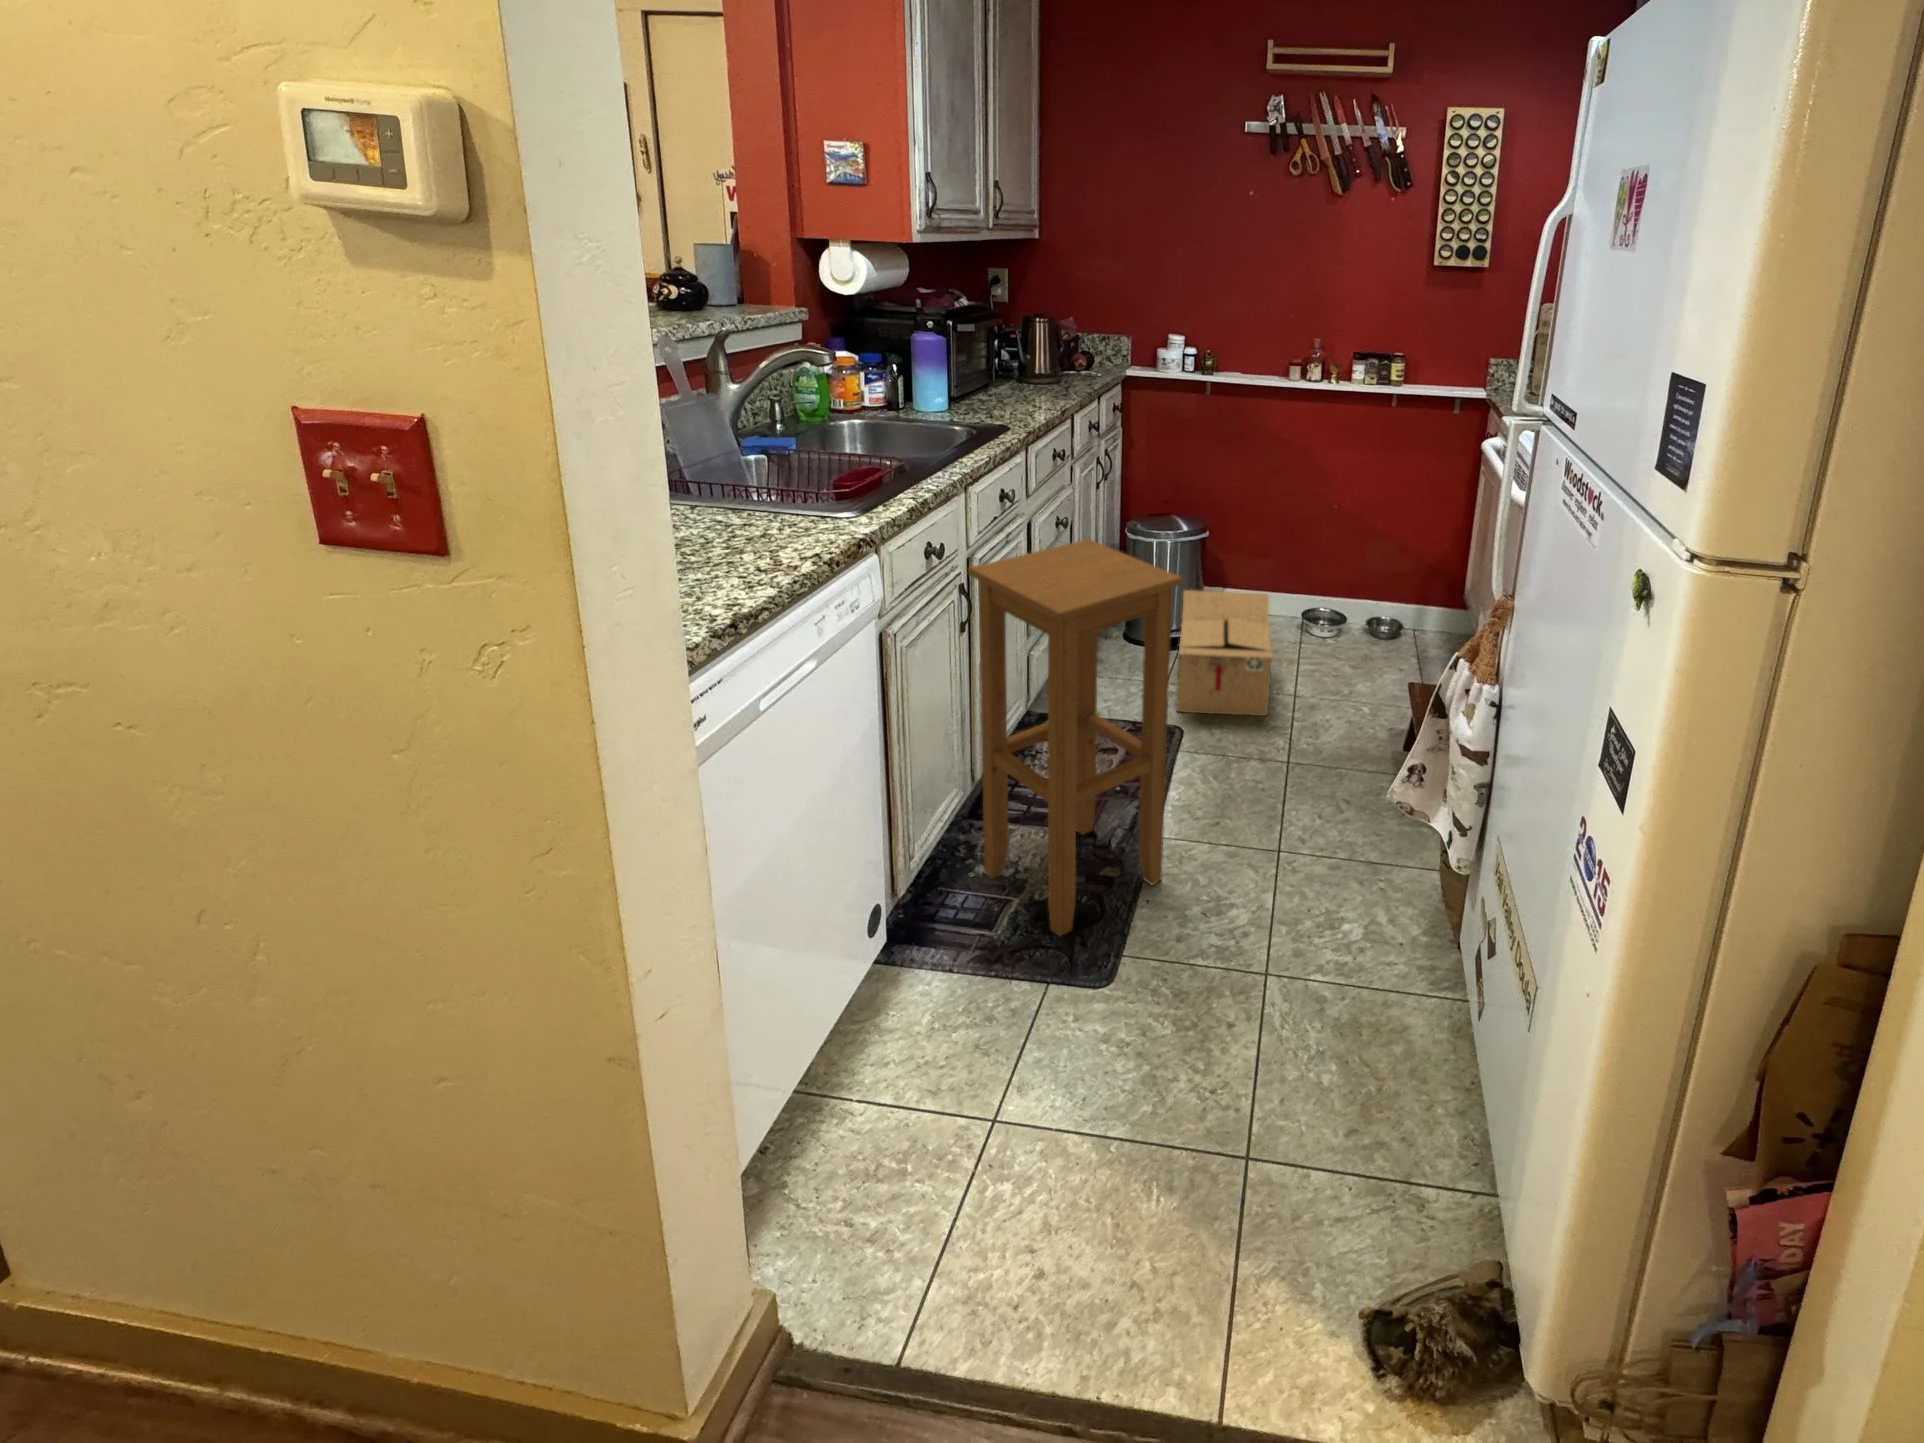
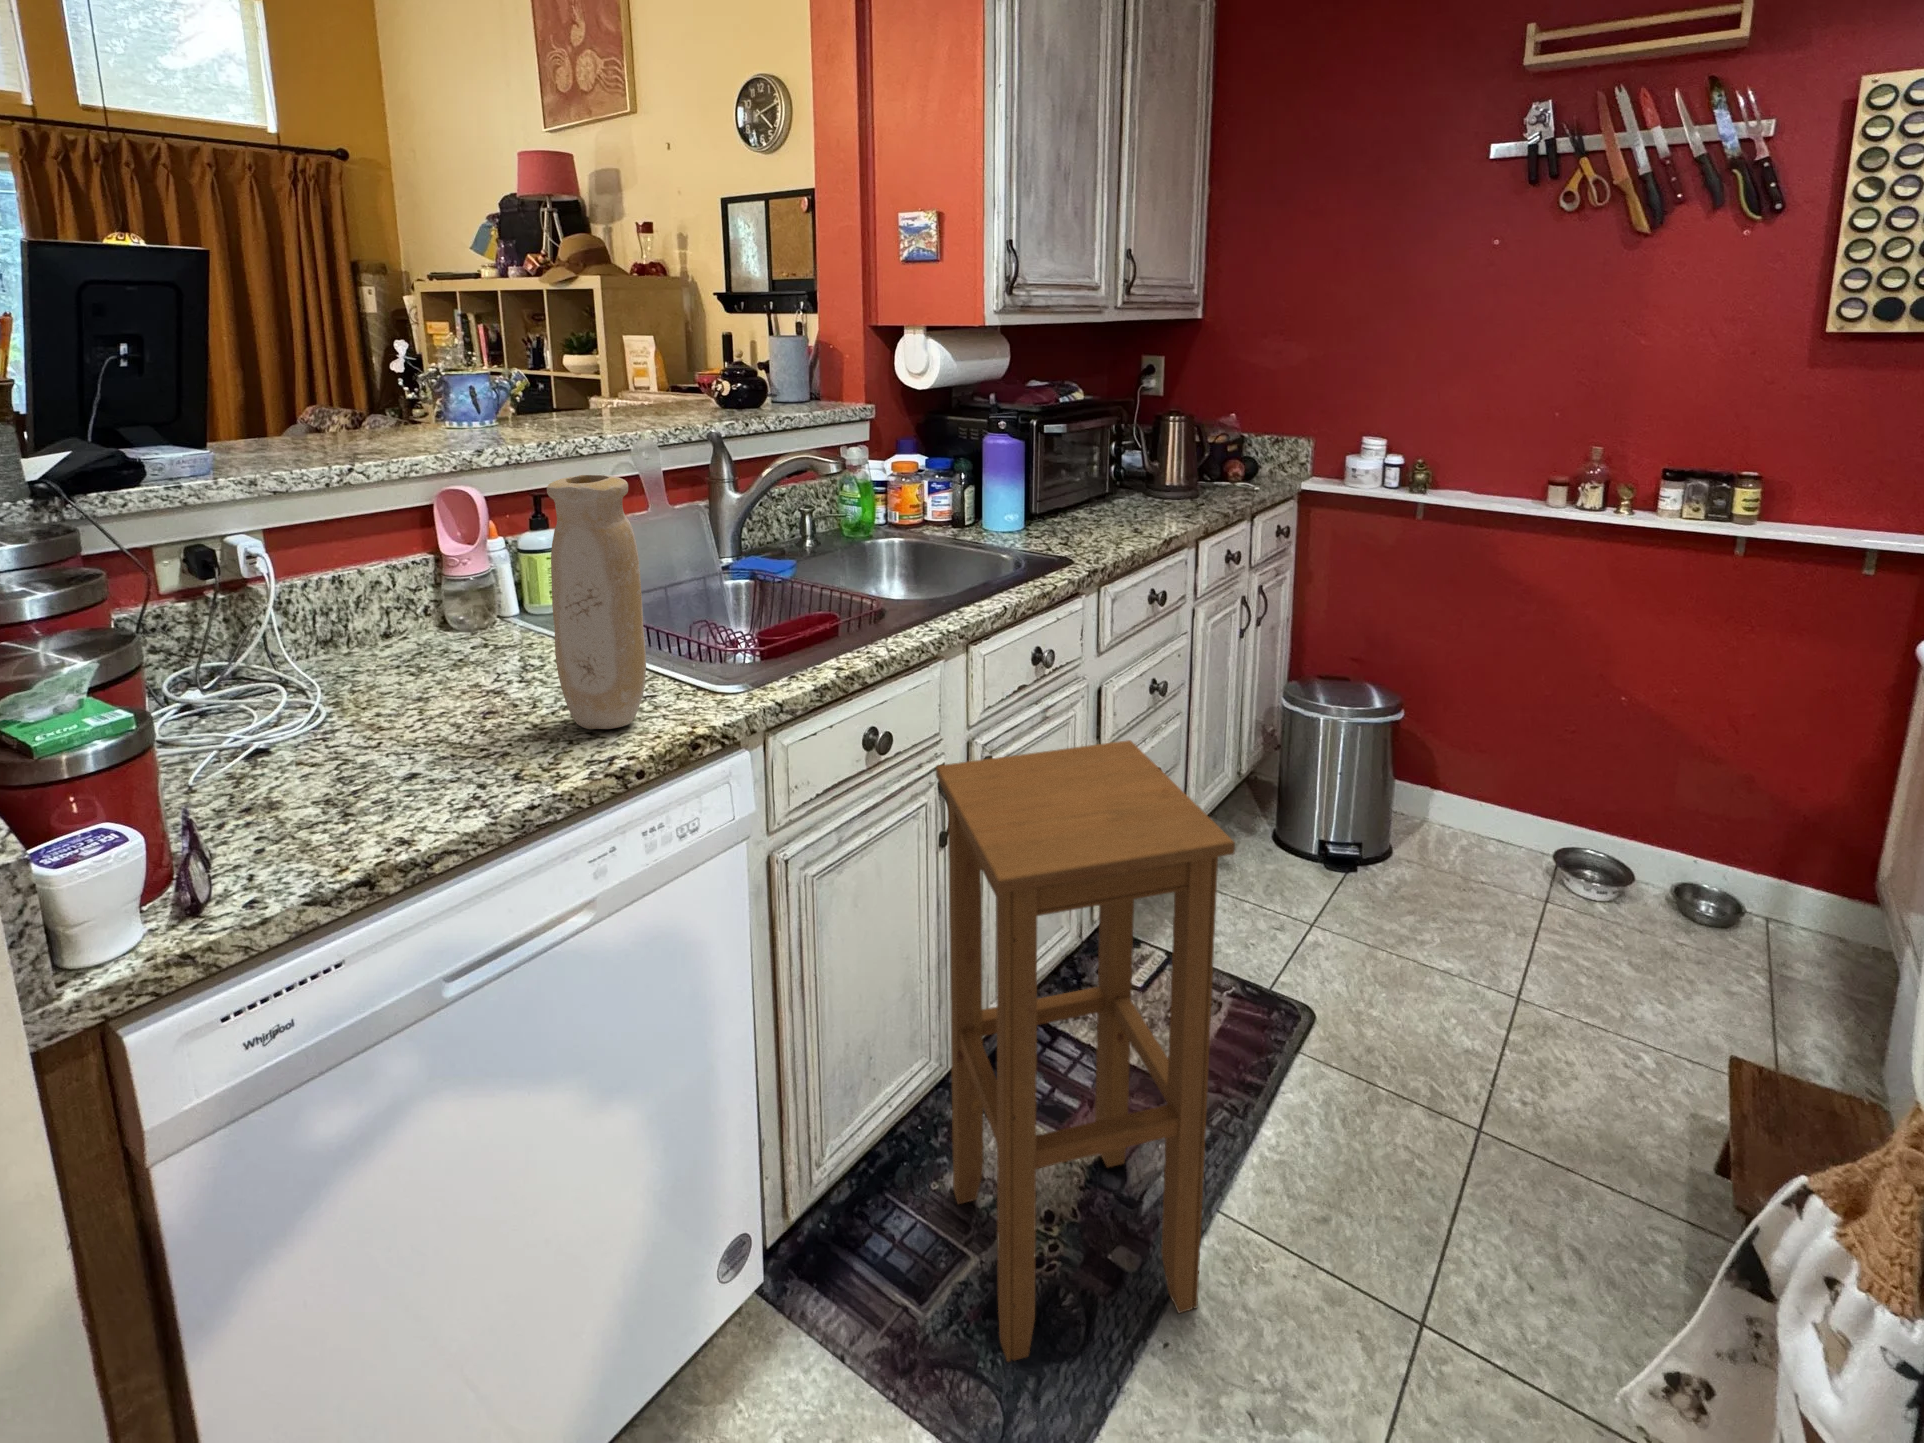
vase: none [743,355,814,542] -> present [547,475,646,729]
cardboard box: present [1177,590,1273,716] -> none [1312,796,1483,1024]

